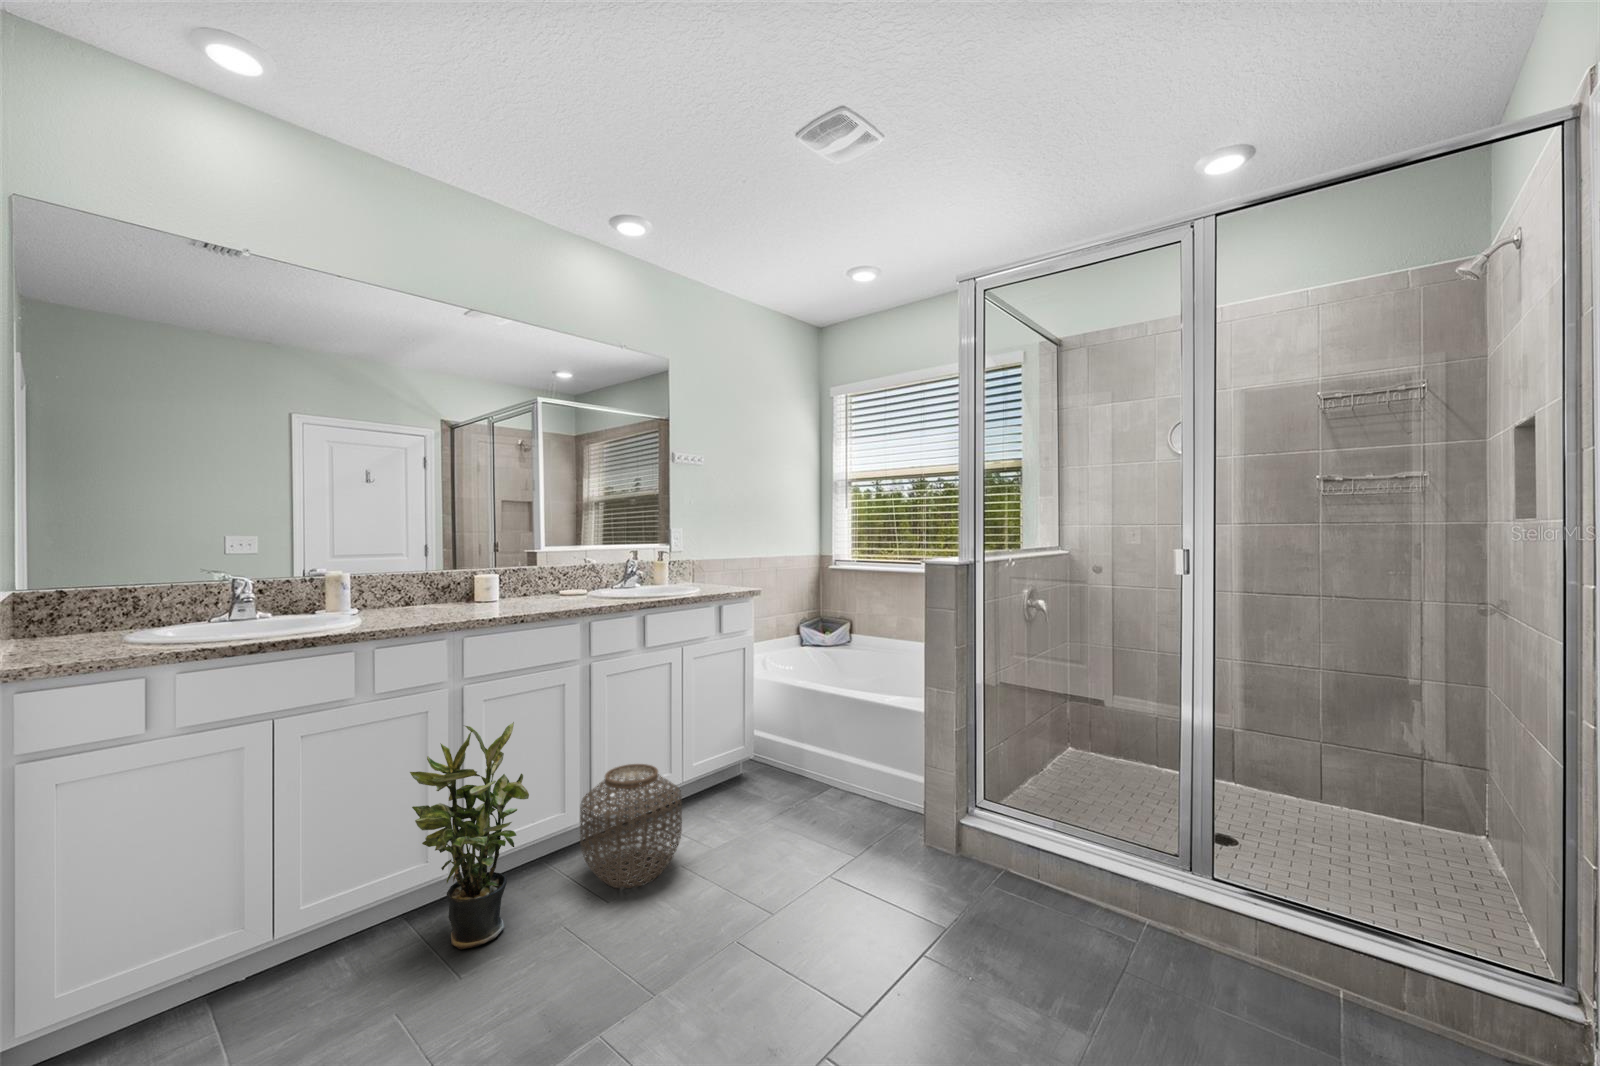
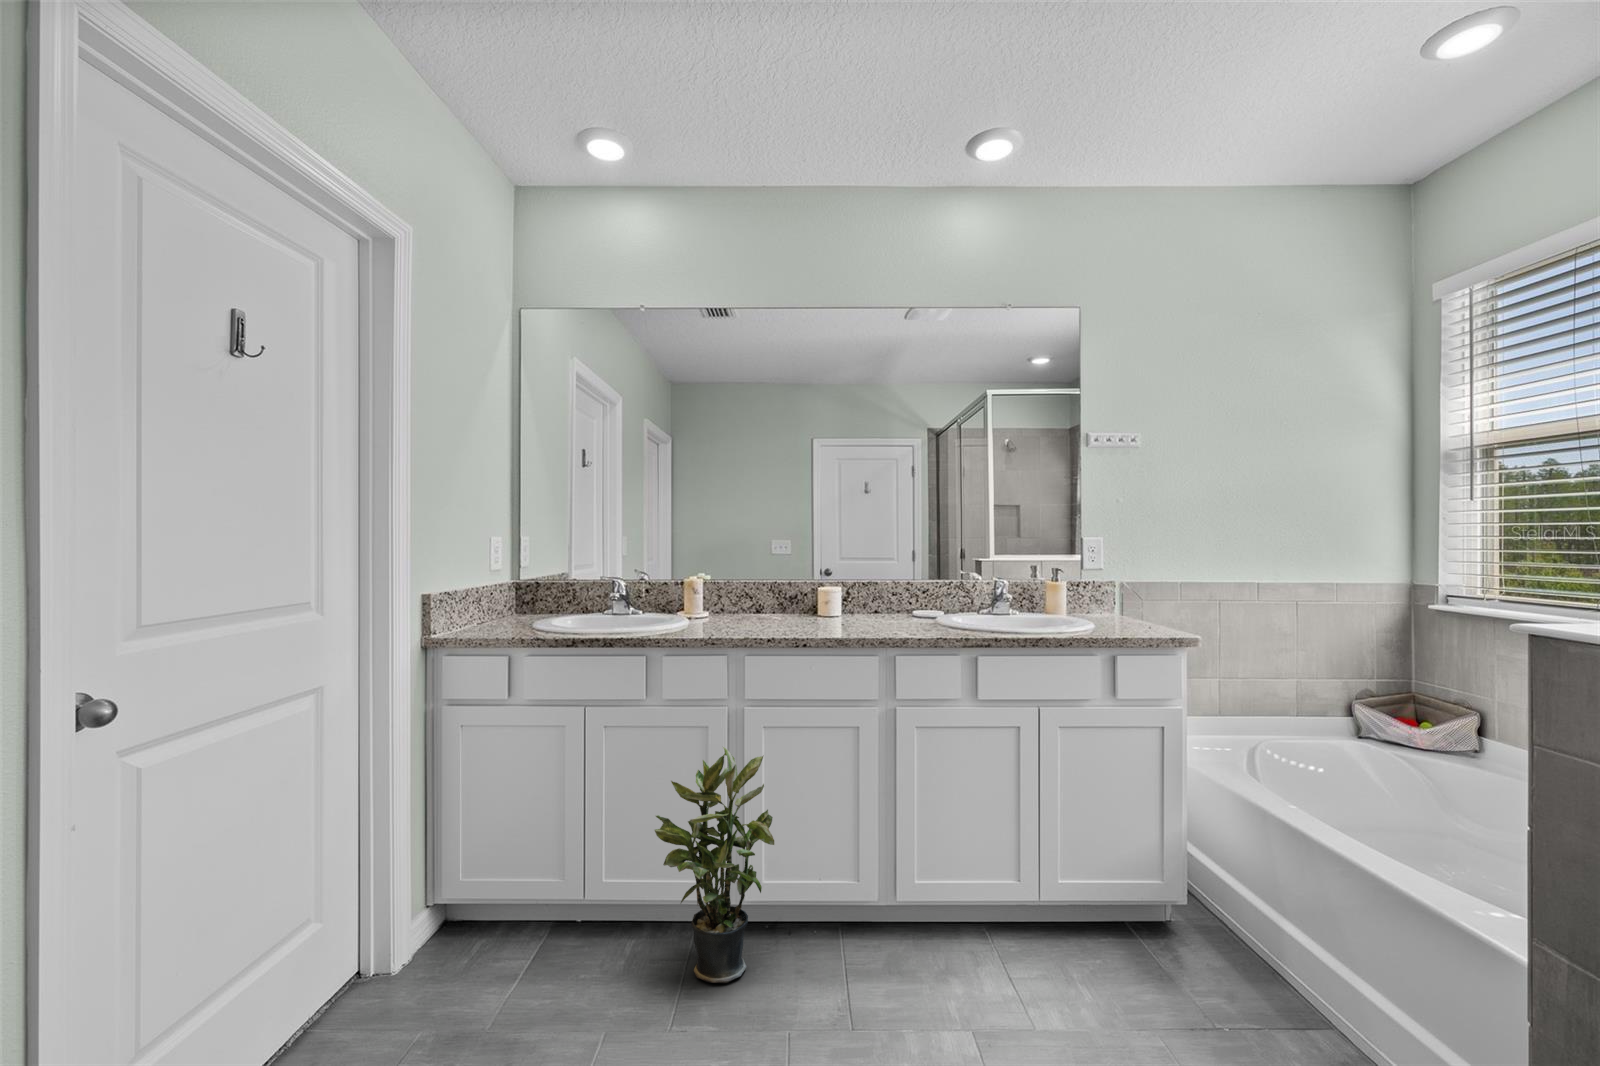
woven basket: present [580,764,682,888] -> none [835,842,963,1006]

